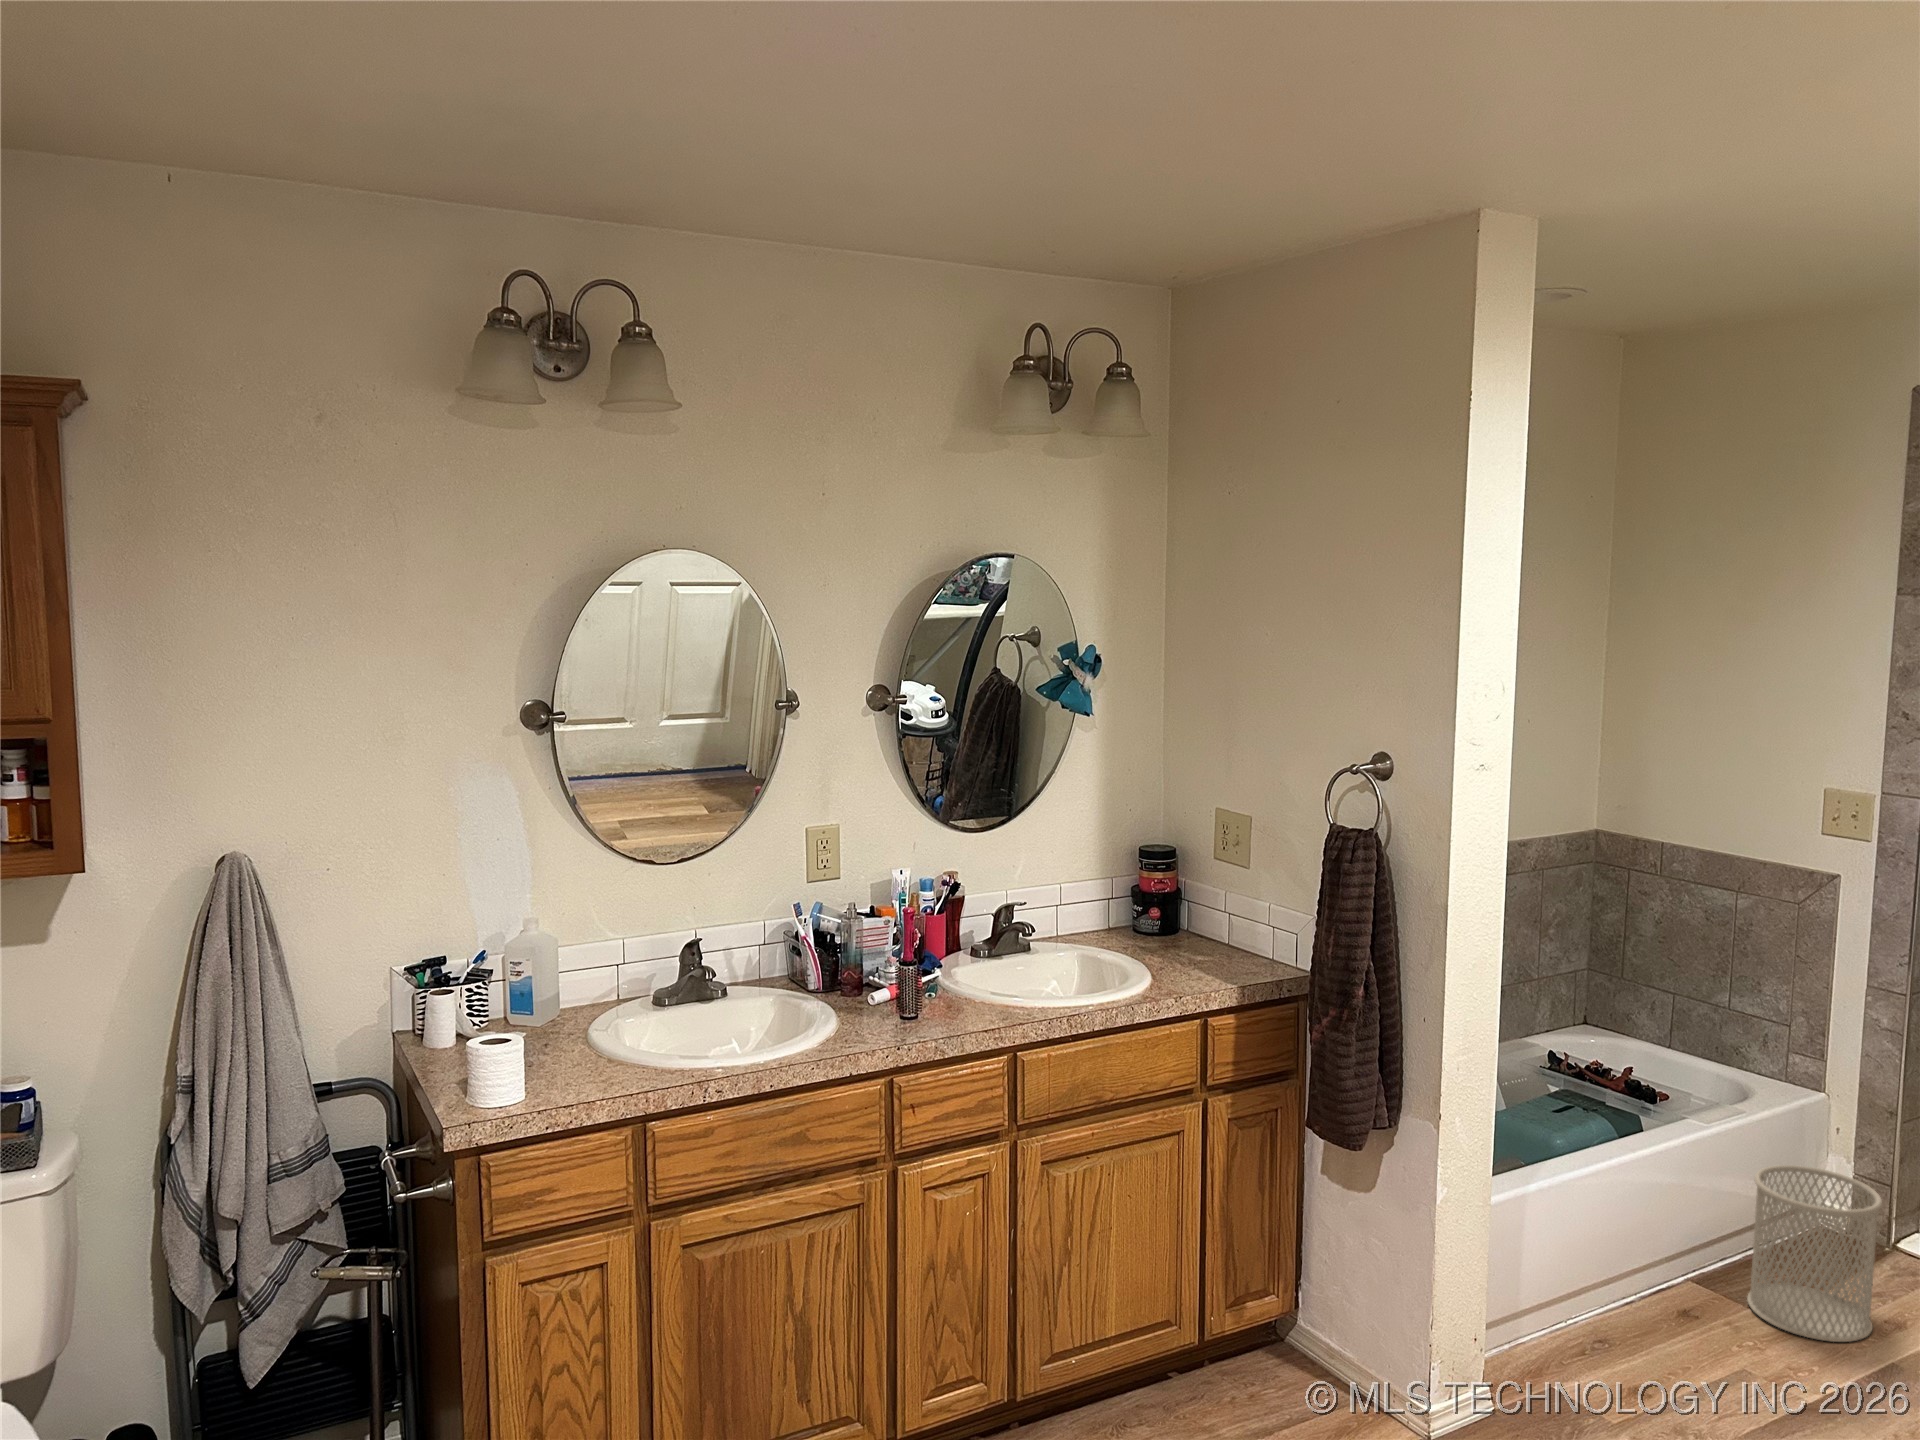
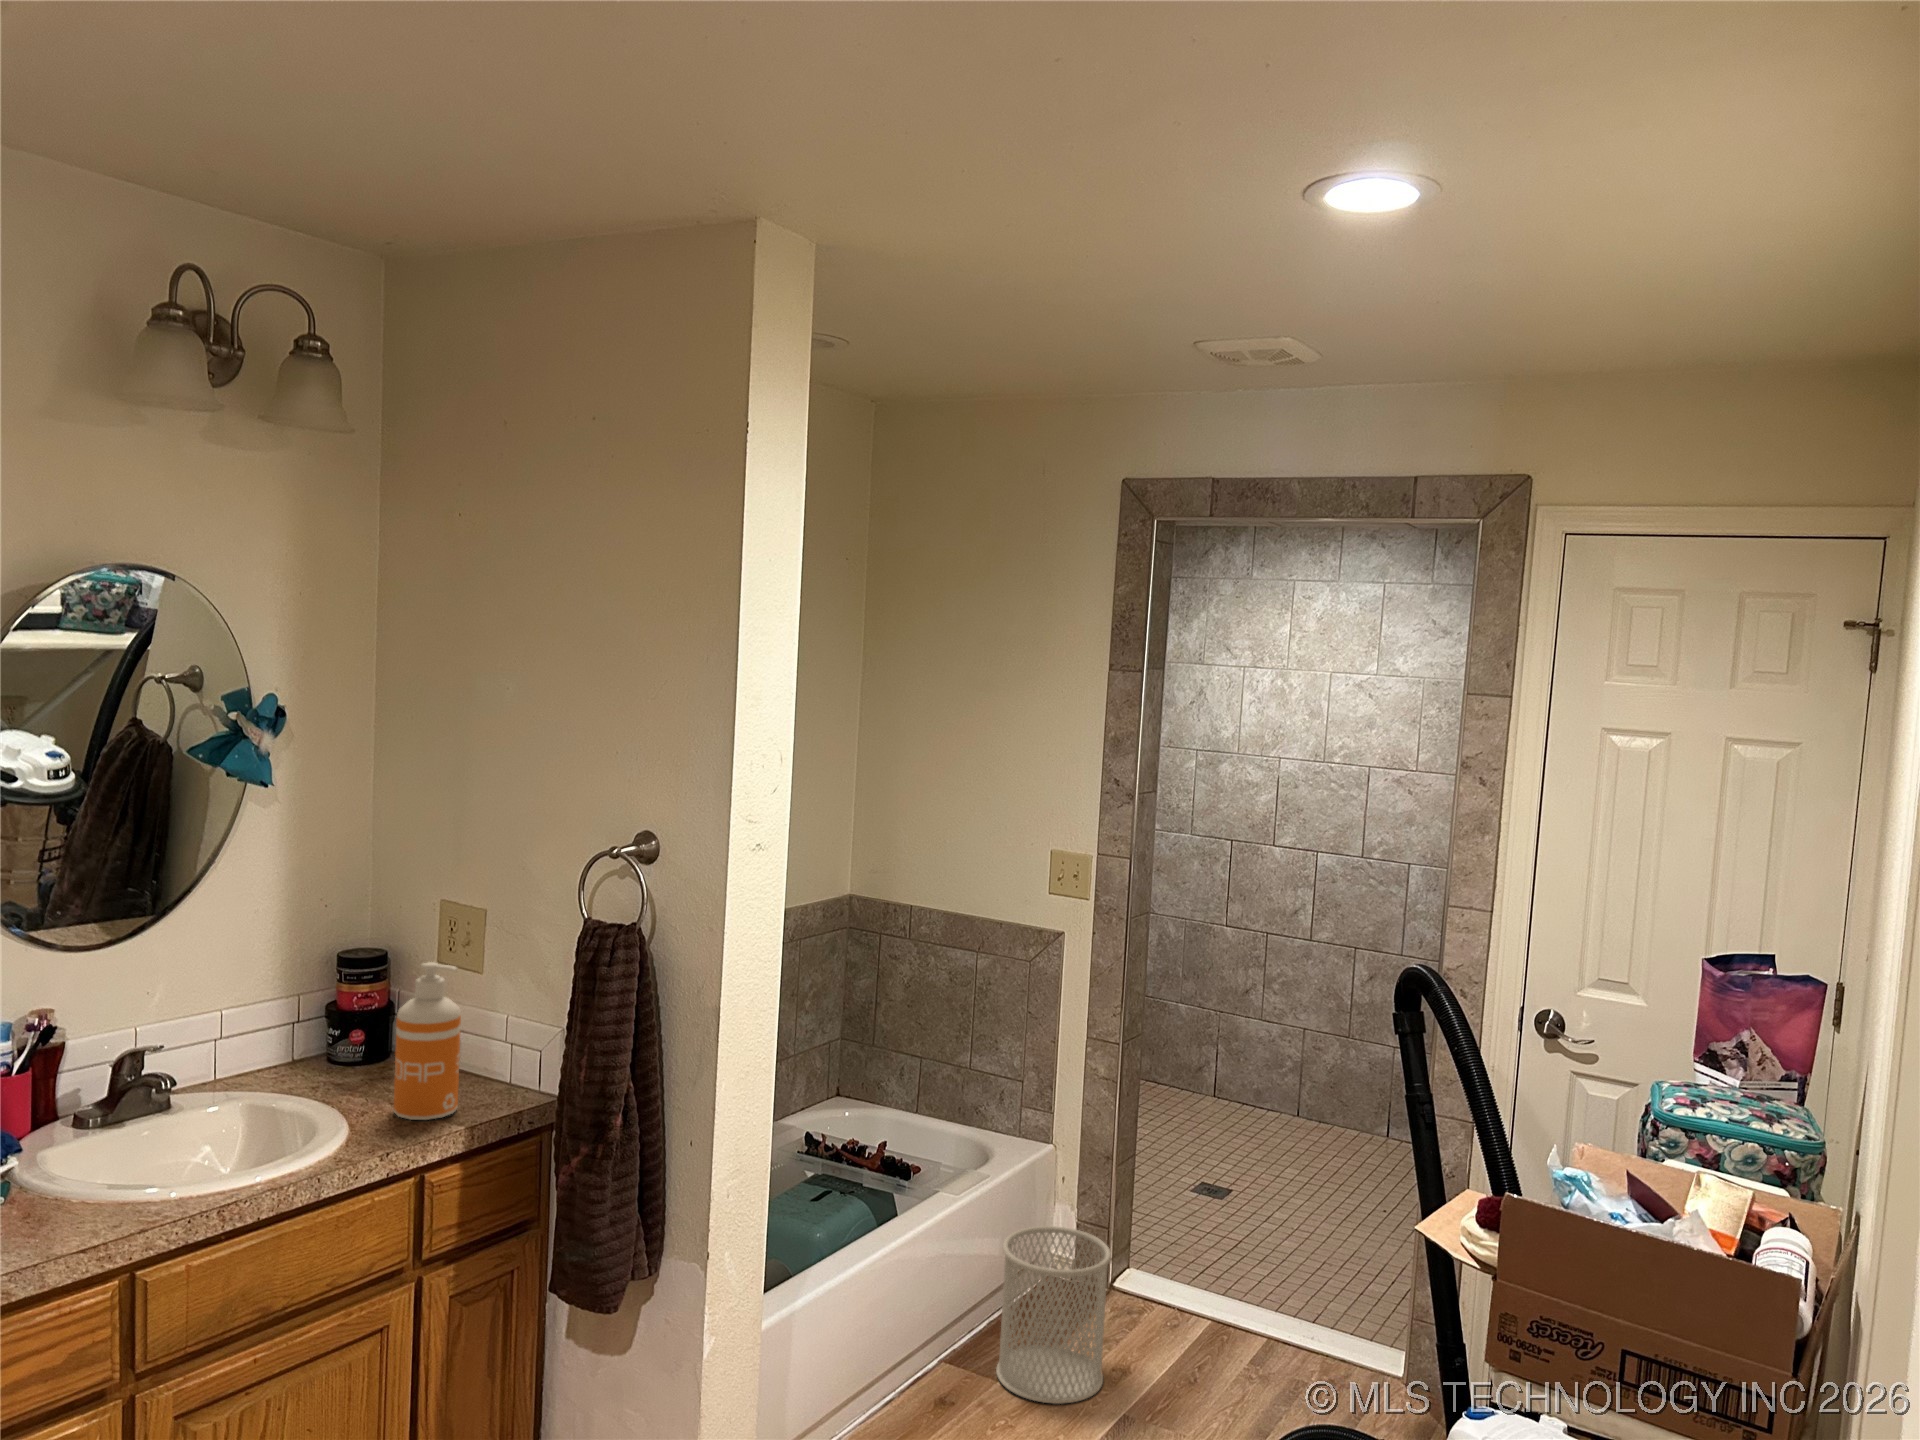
soap dispenser: none [1184,855,1233,978] -> present [394,962,461,1120]

